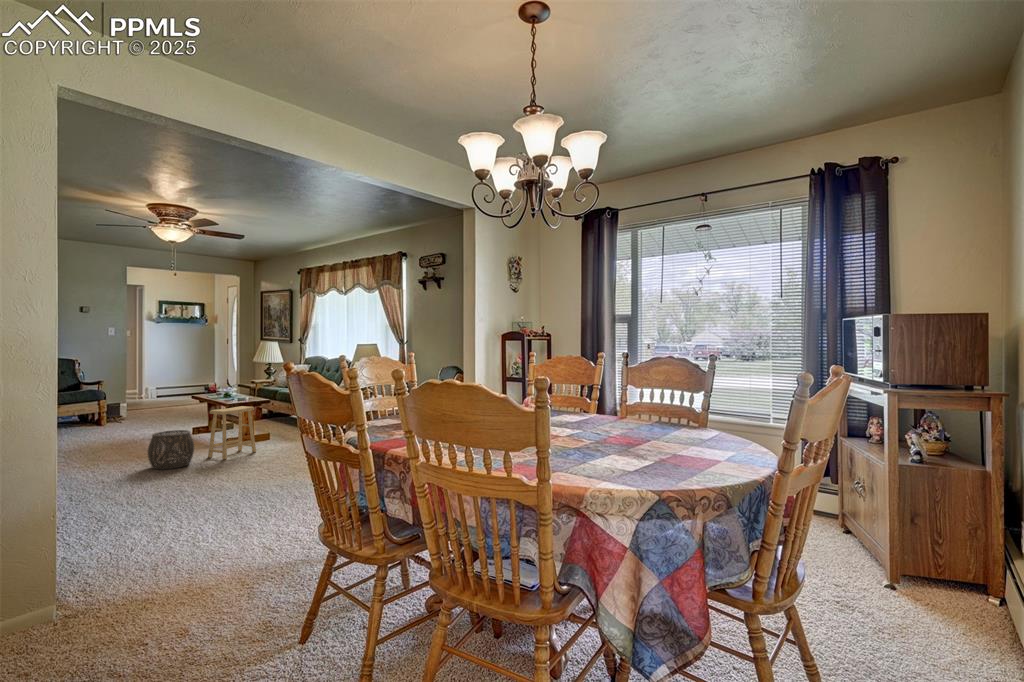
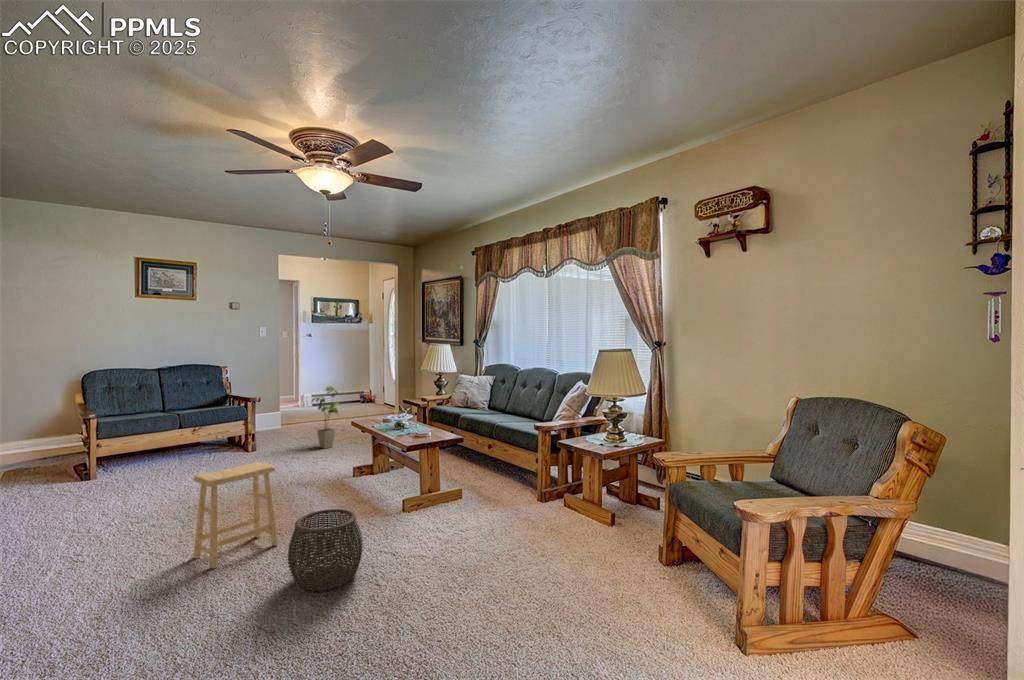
house plant: none [158,372,188,421] -> present [312,386,340,448]
footstool: present [208,406,256,459] -> present [194,462,278,568]

